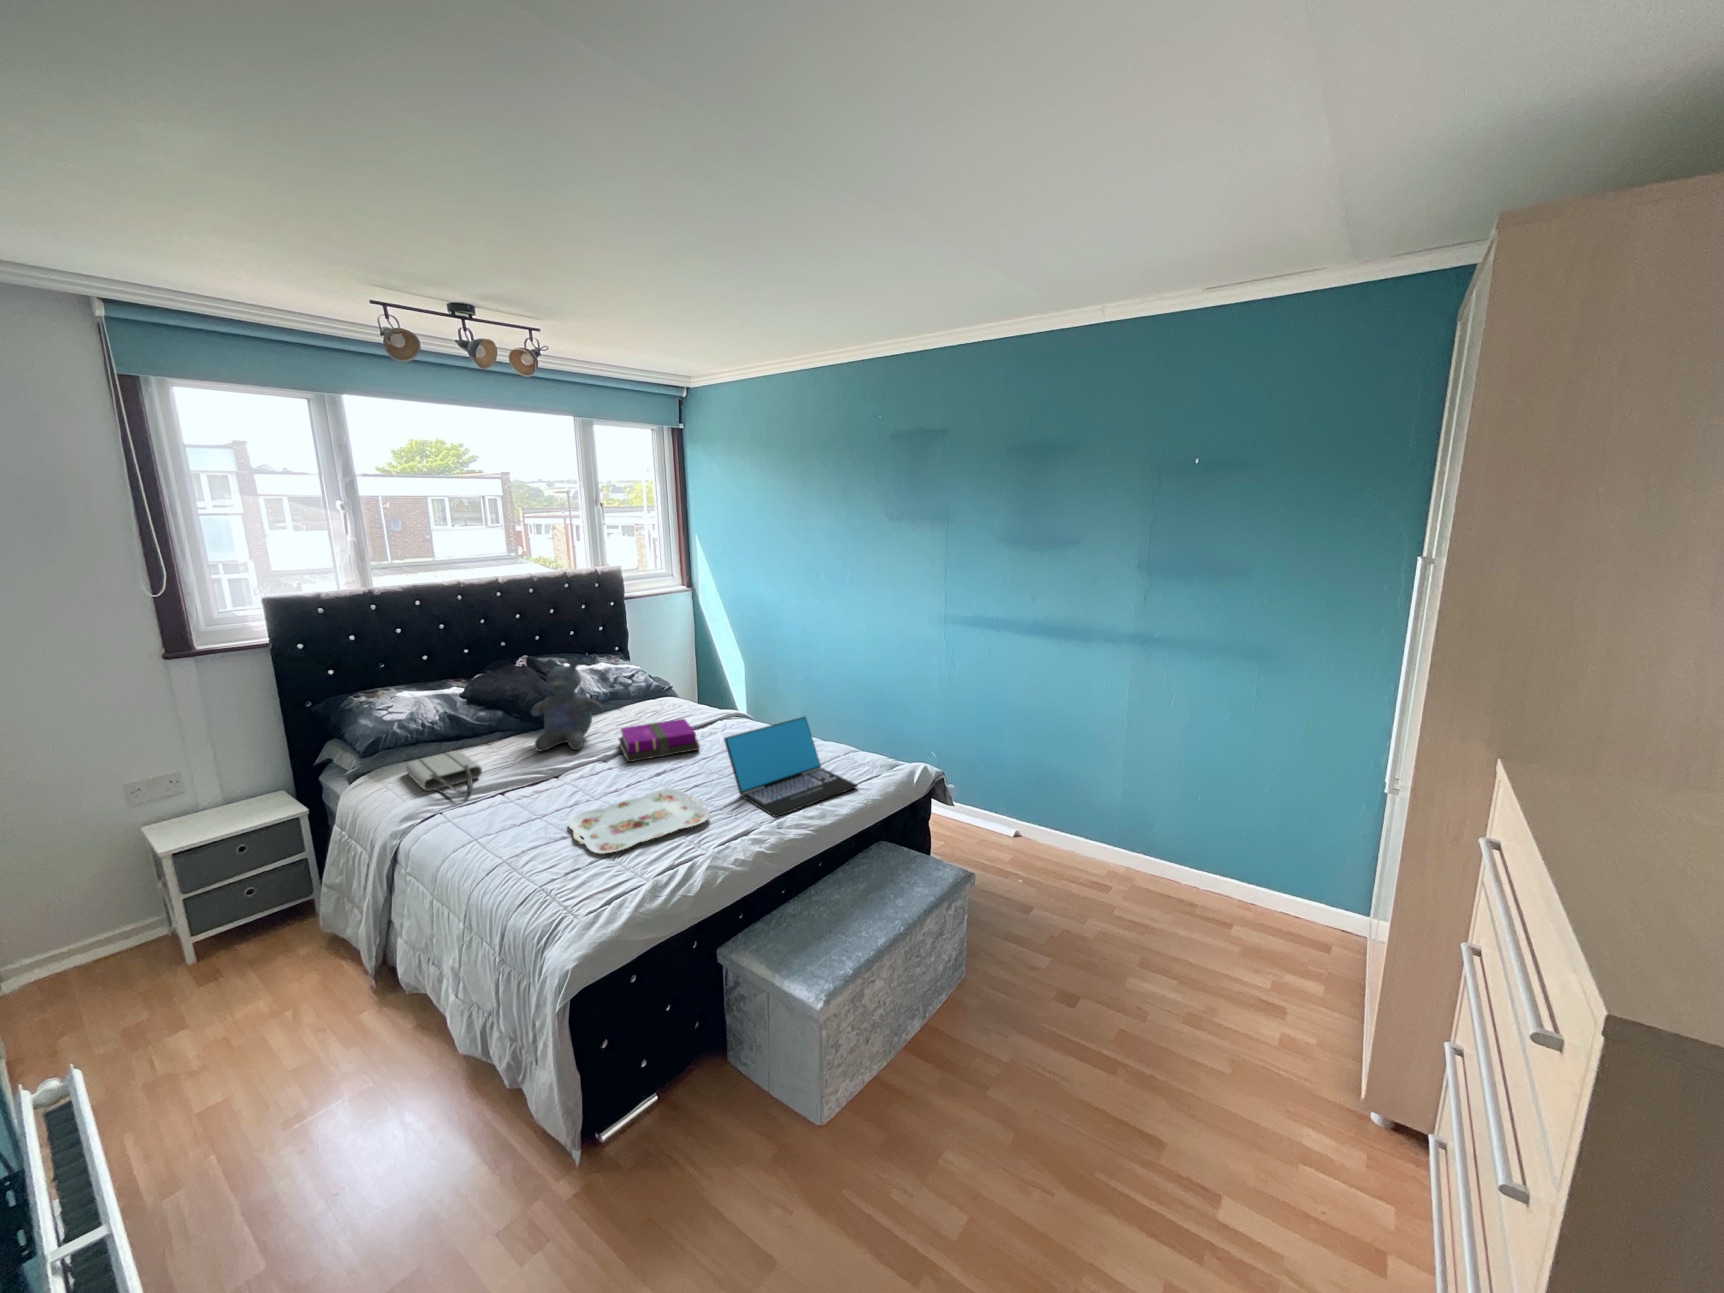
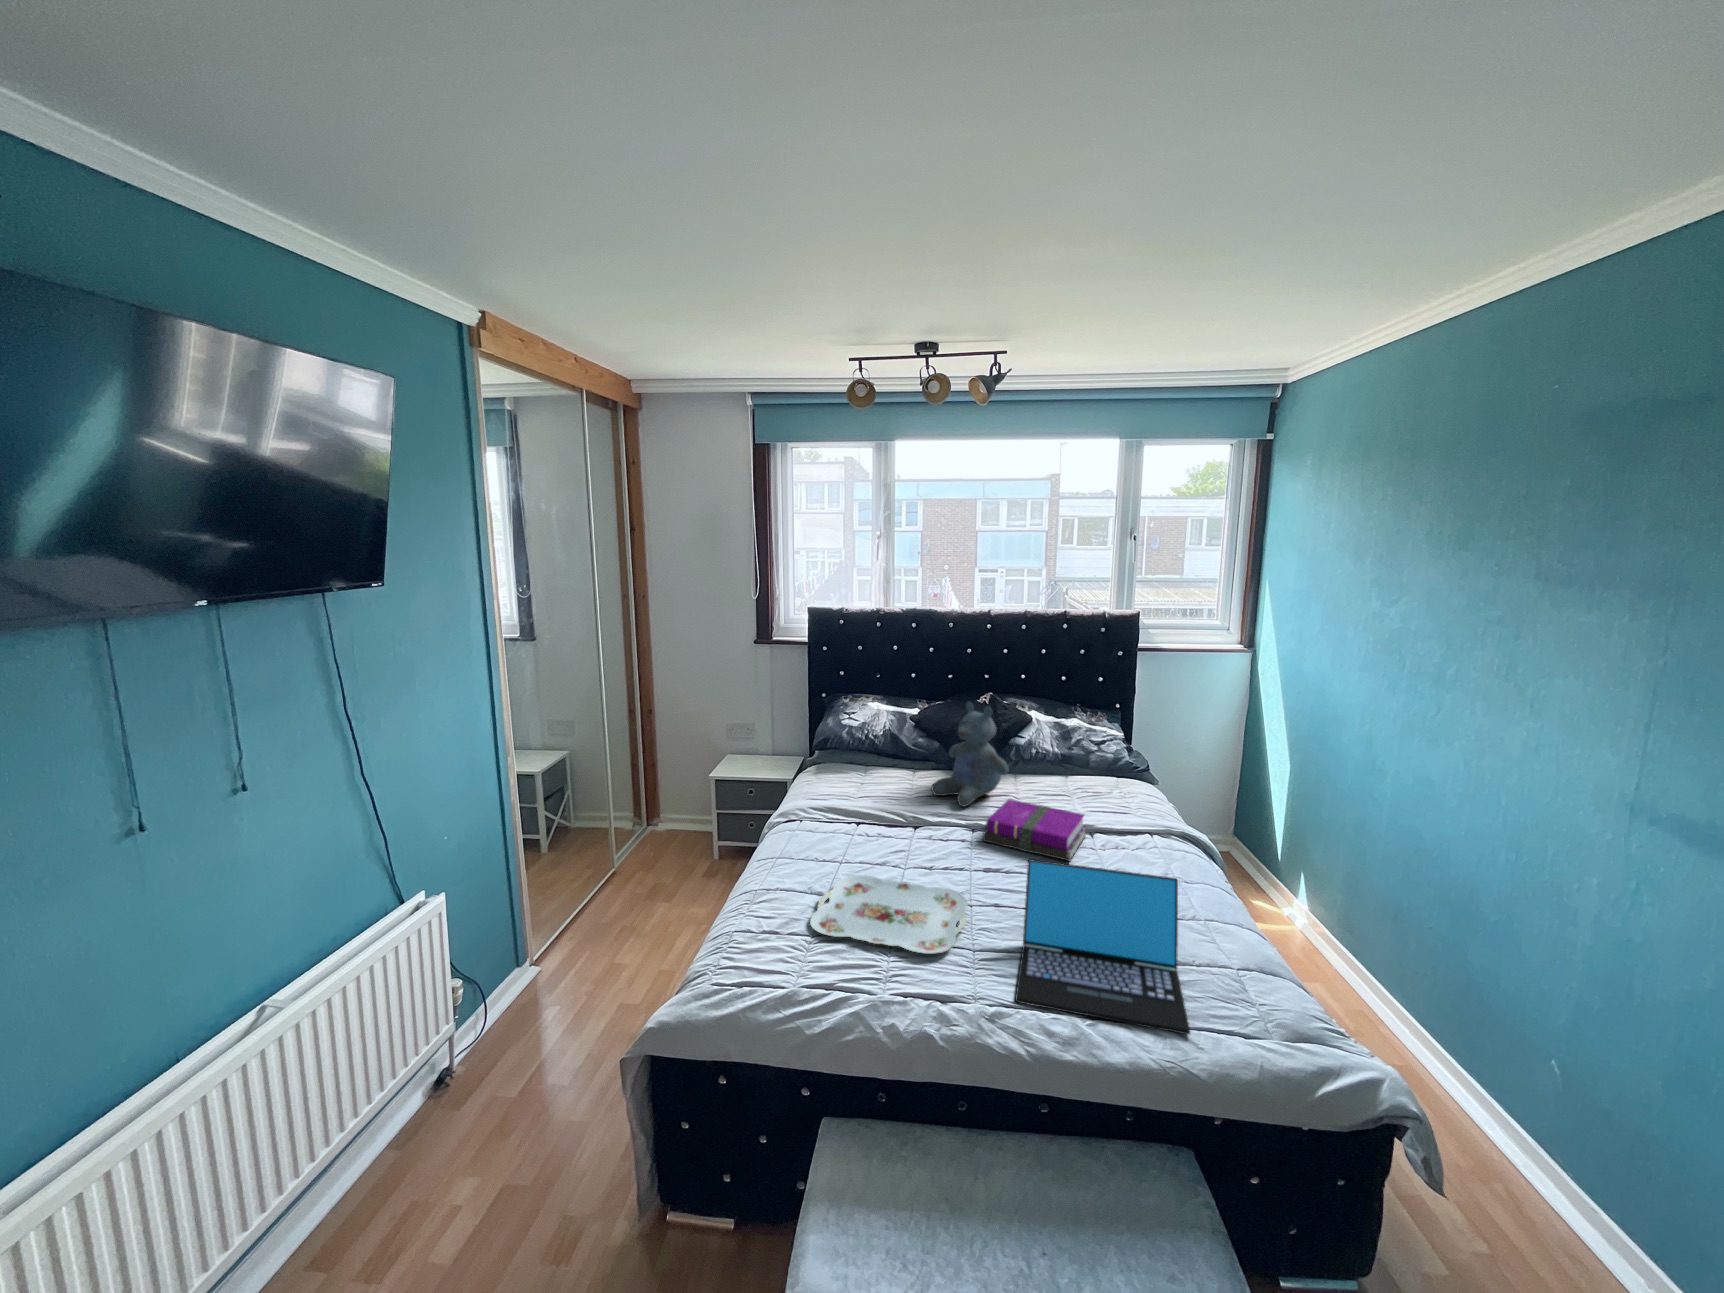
tote bag: present [406,751,482,795] -> none [816,765,876,810]

